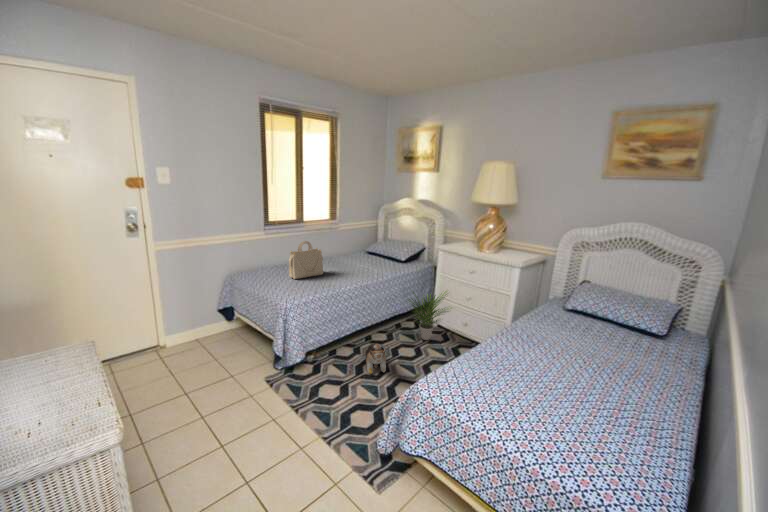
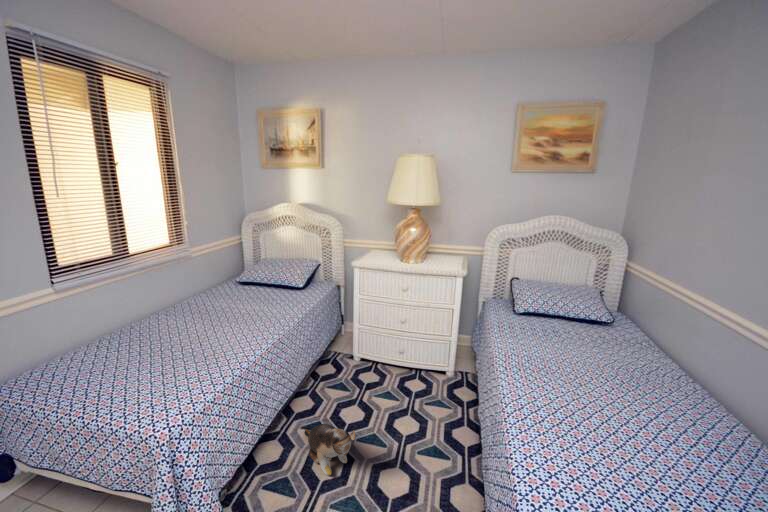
handbag: present [289,241,323,279] -> none [132,292,198,363]
potted plant: present [409,291,448,340] -> none [328,316,394,388]

